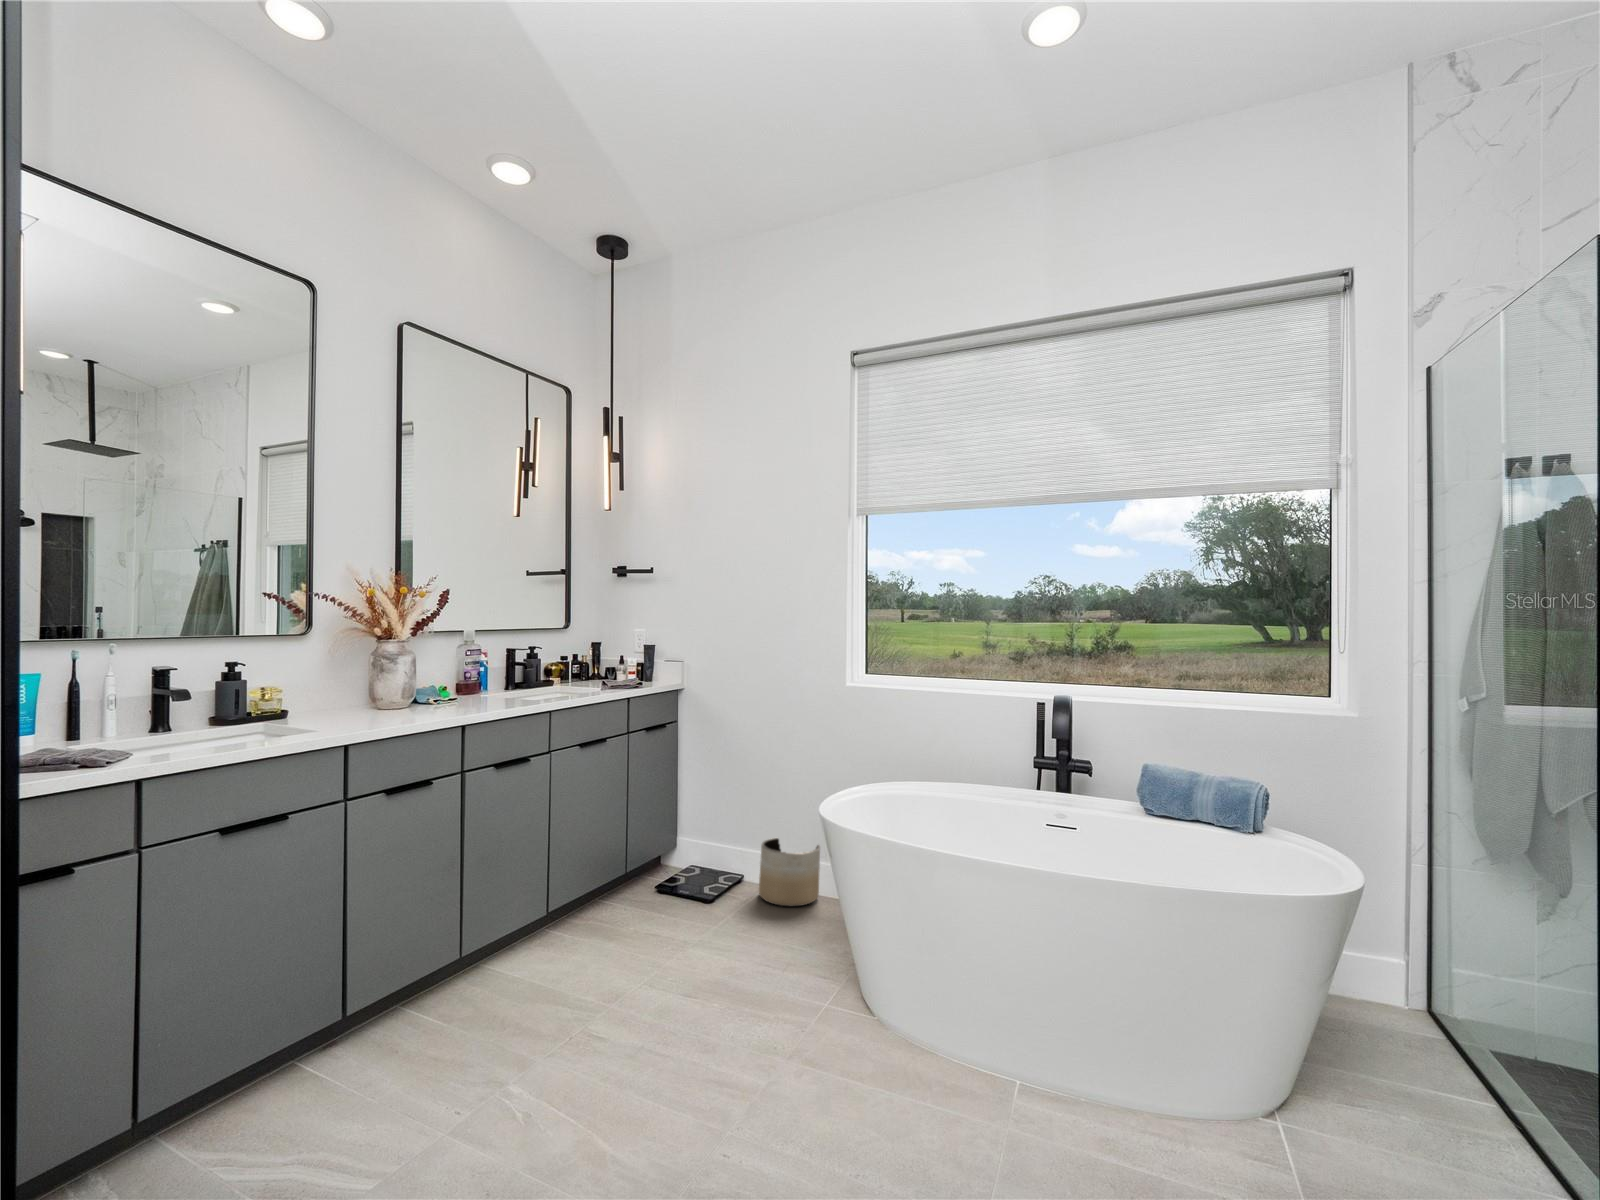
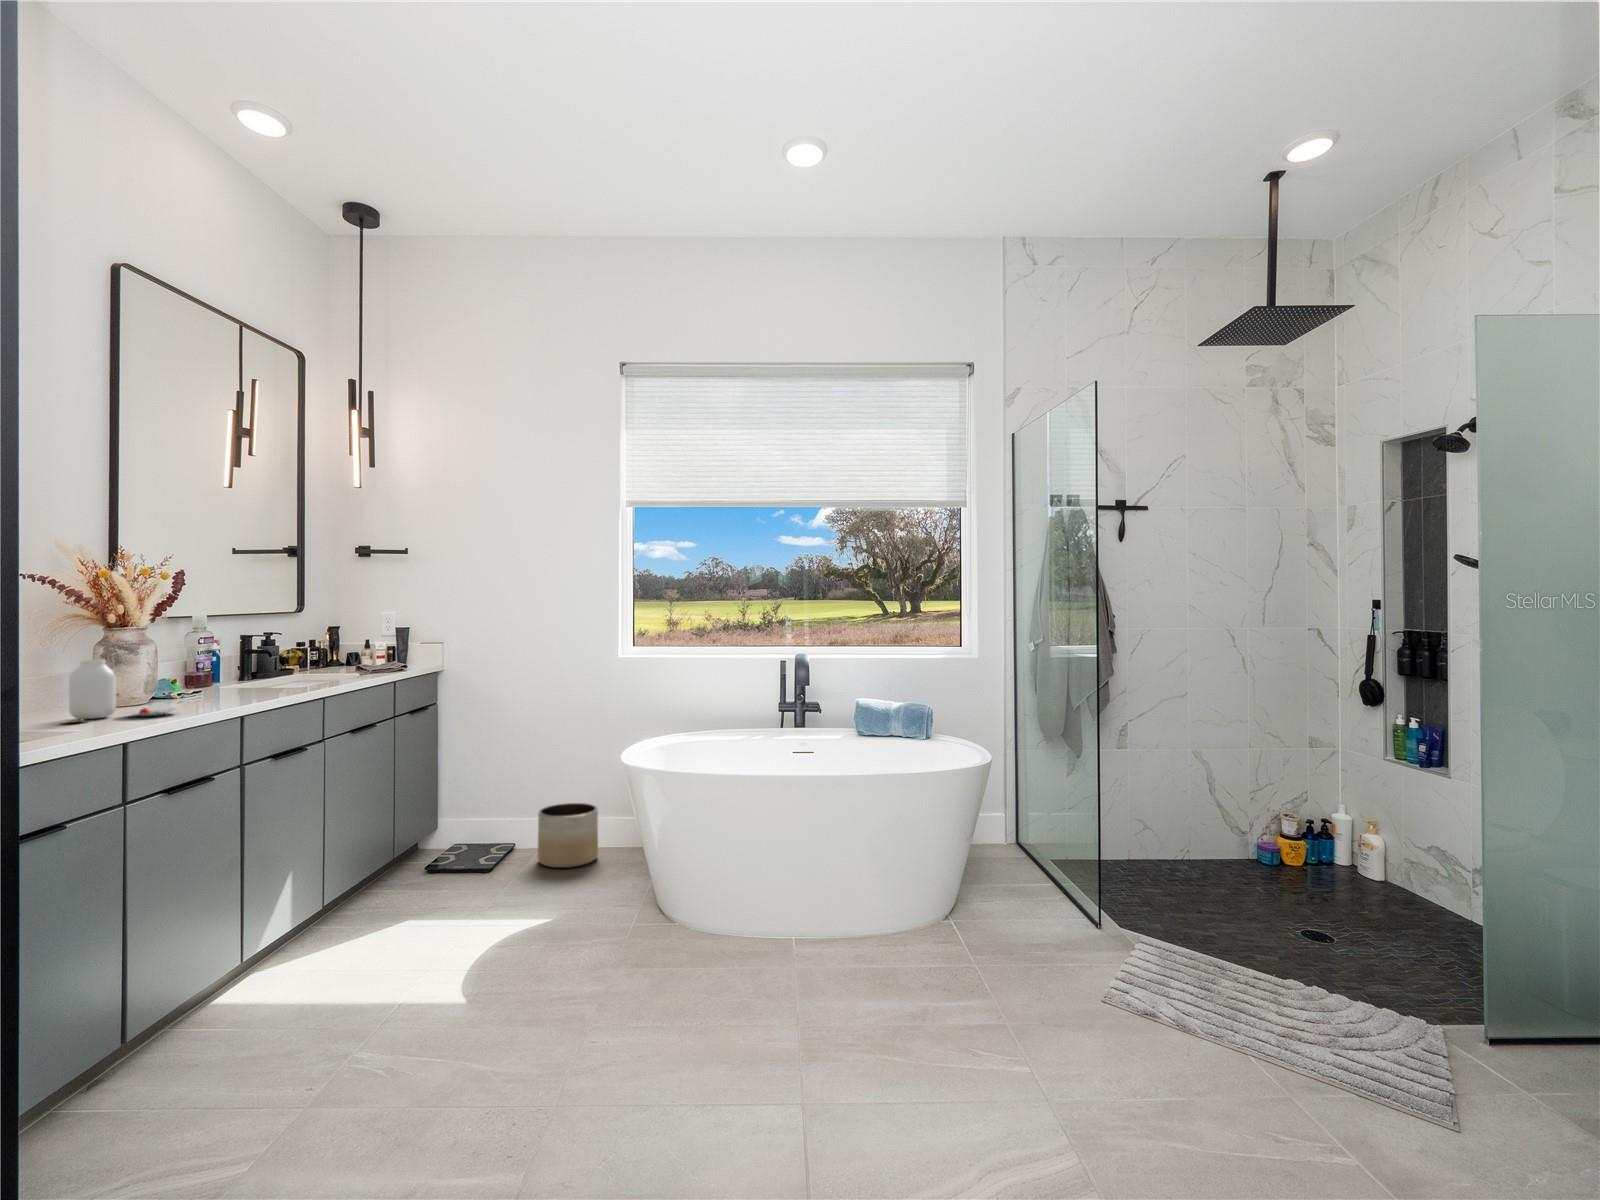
jar: none [315,666,413,722] -> present [60,659,179,723]

